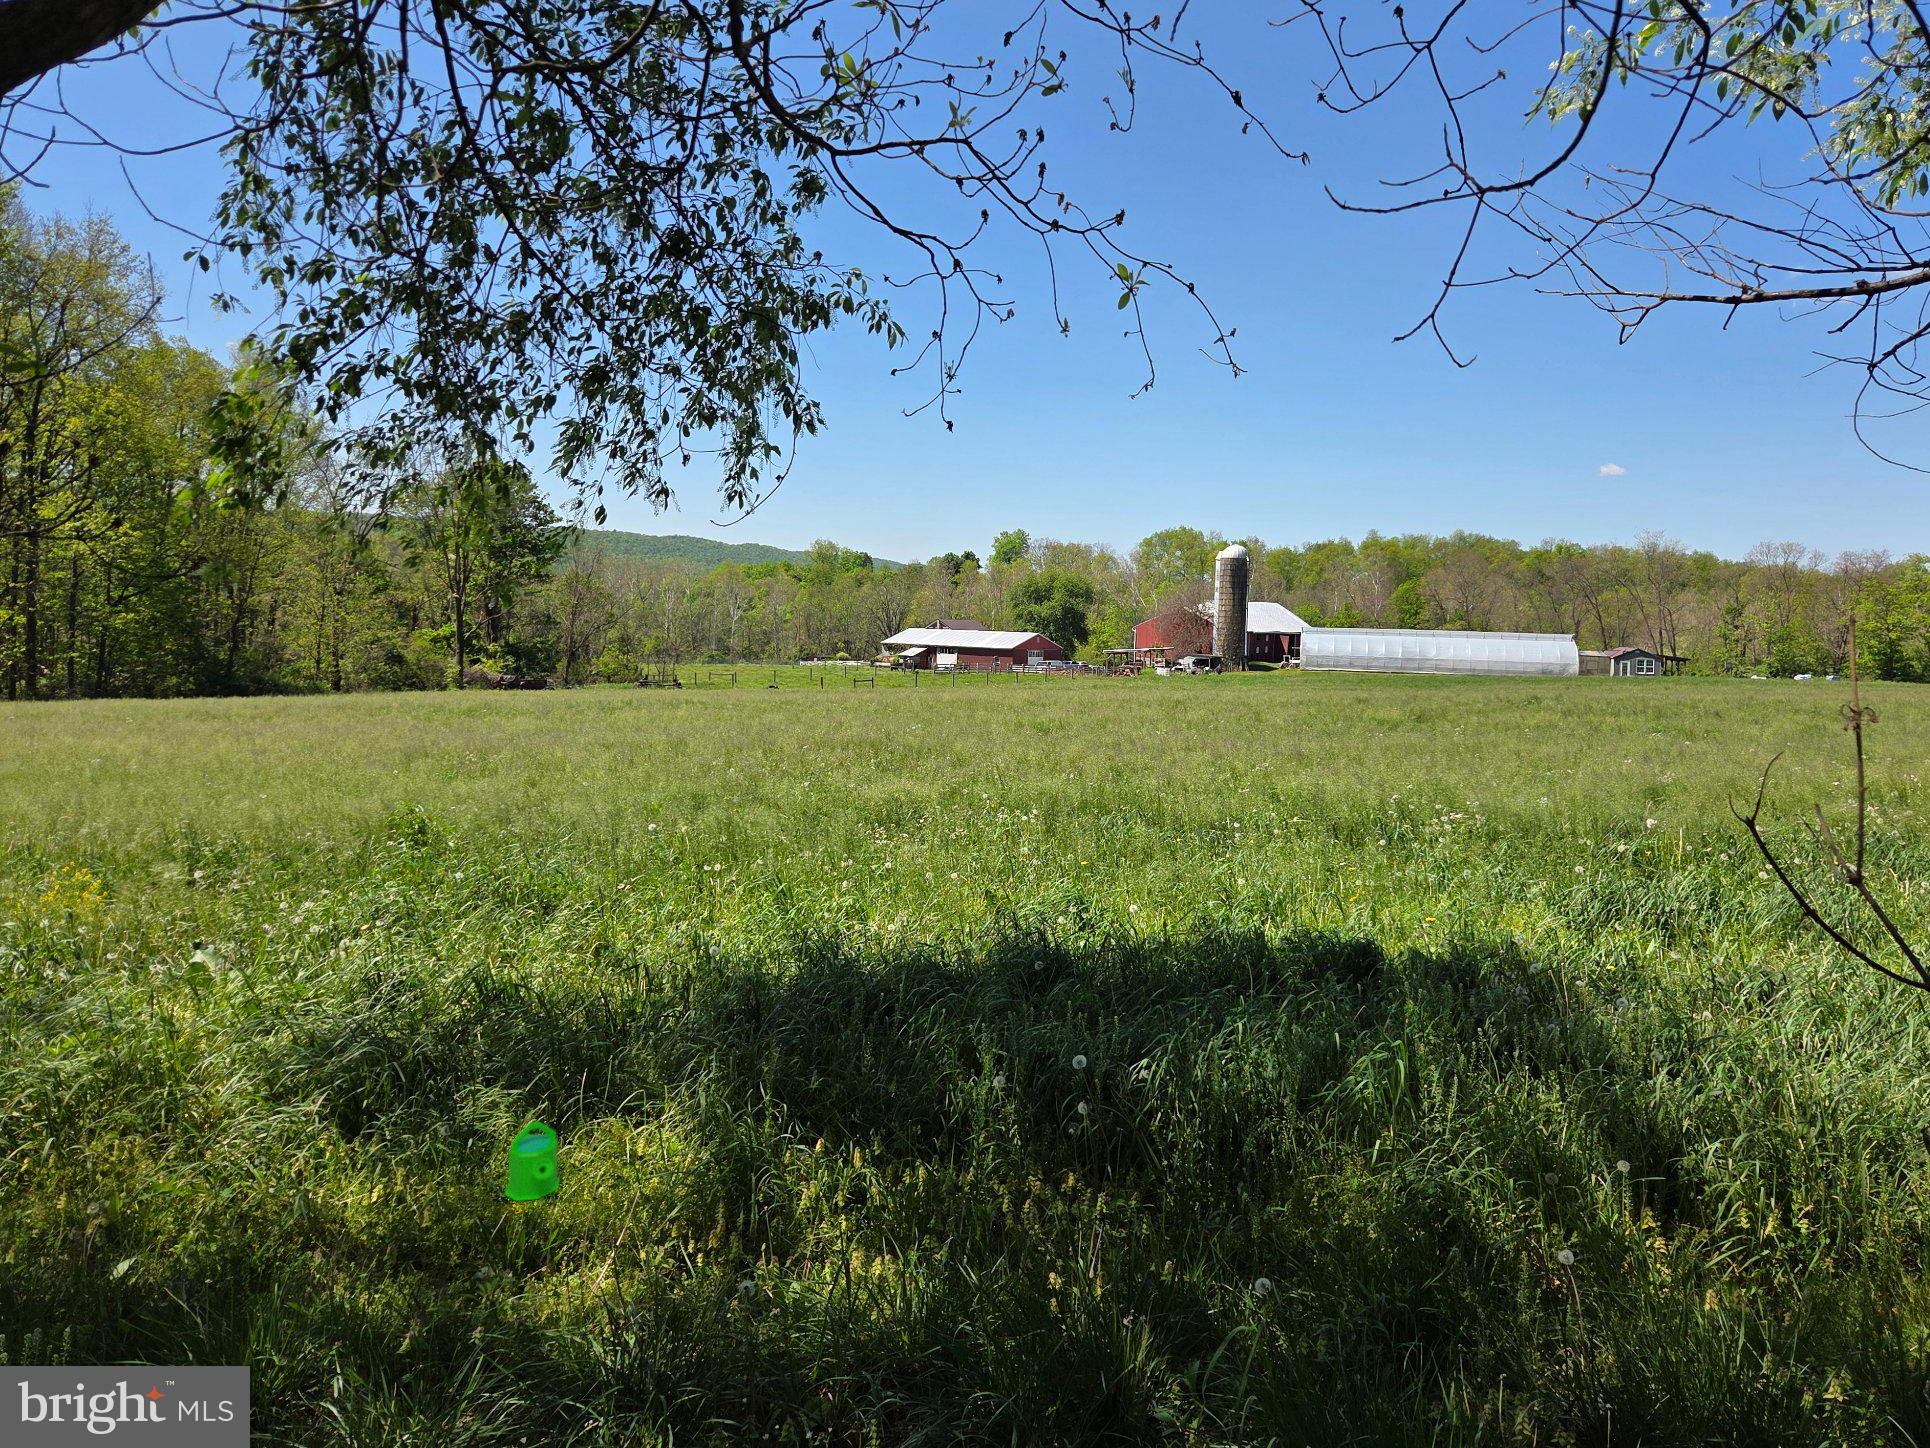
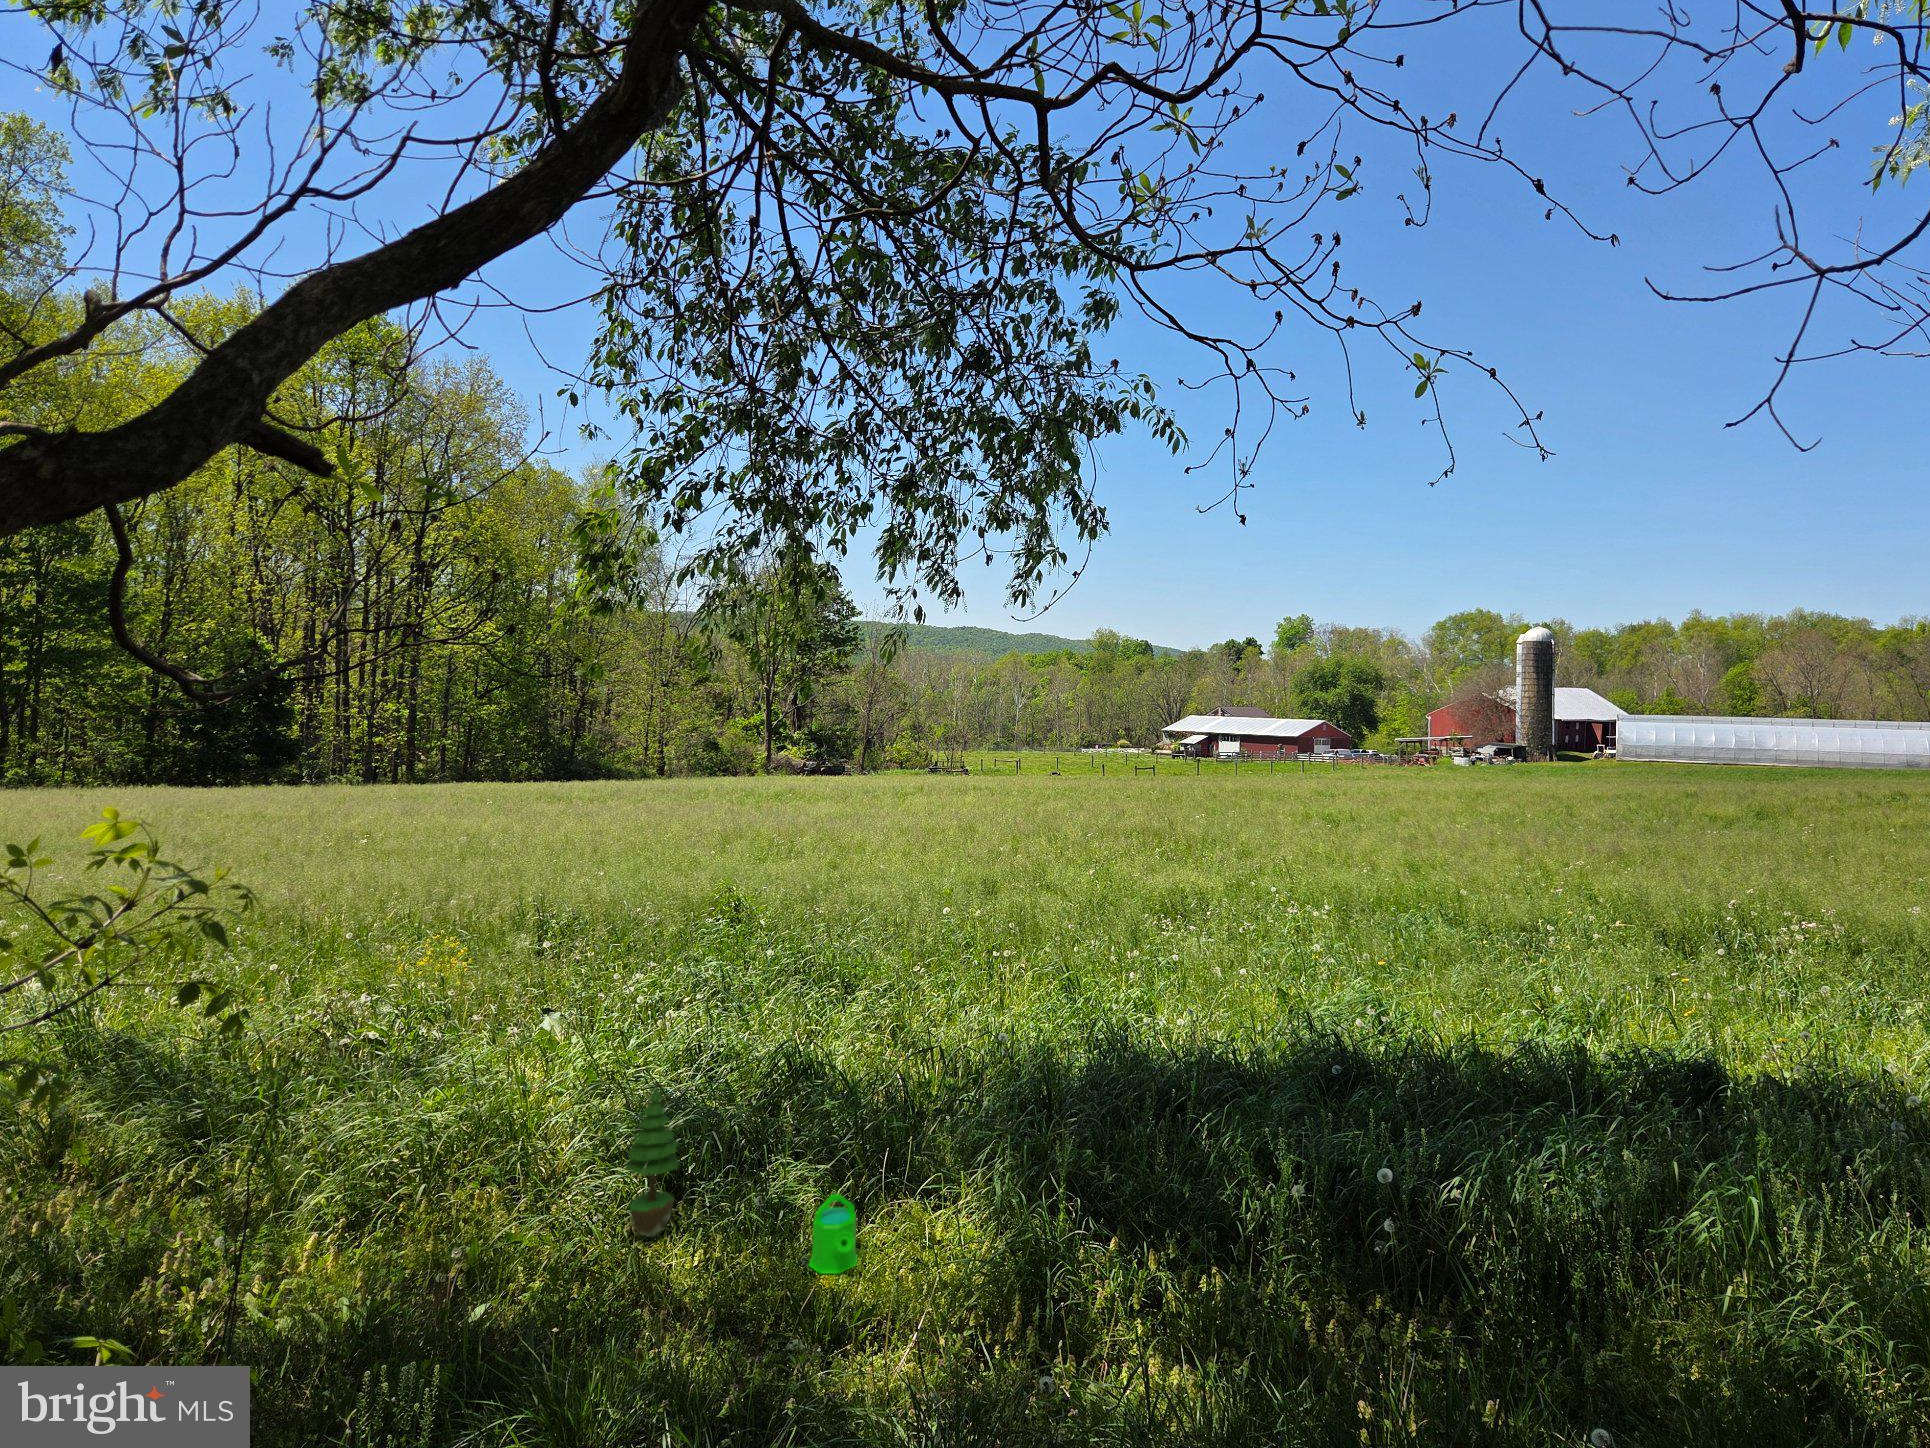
potted tree: none [284,1024,355,1181] -> present [625,1088,680,1237]

